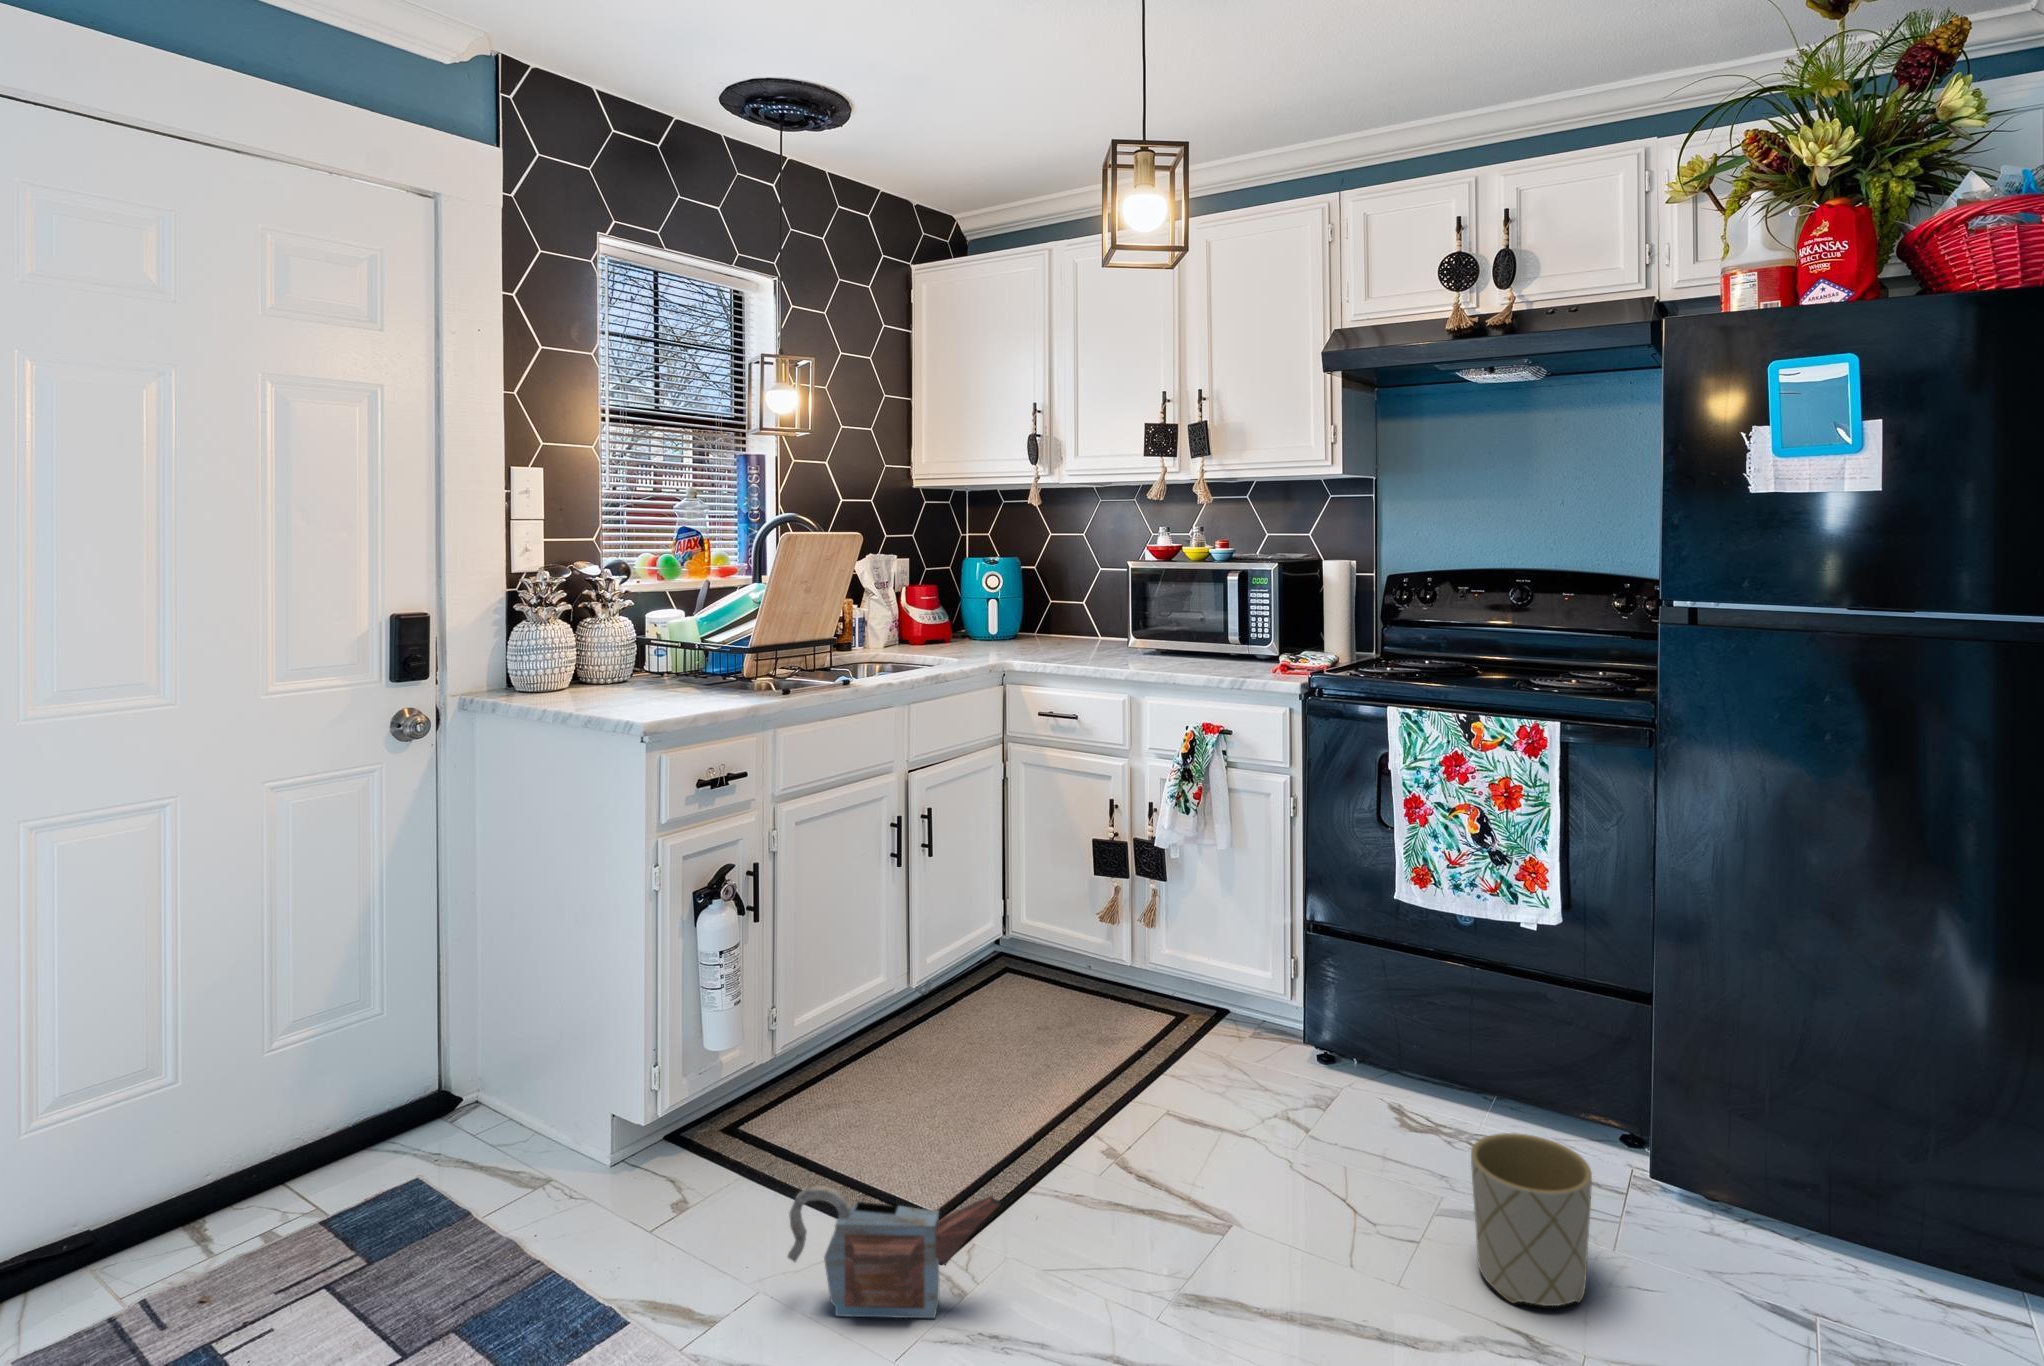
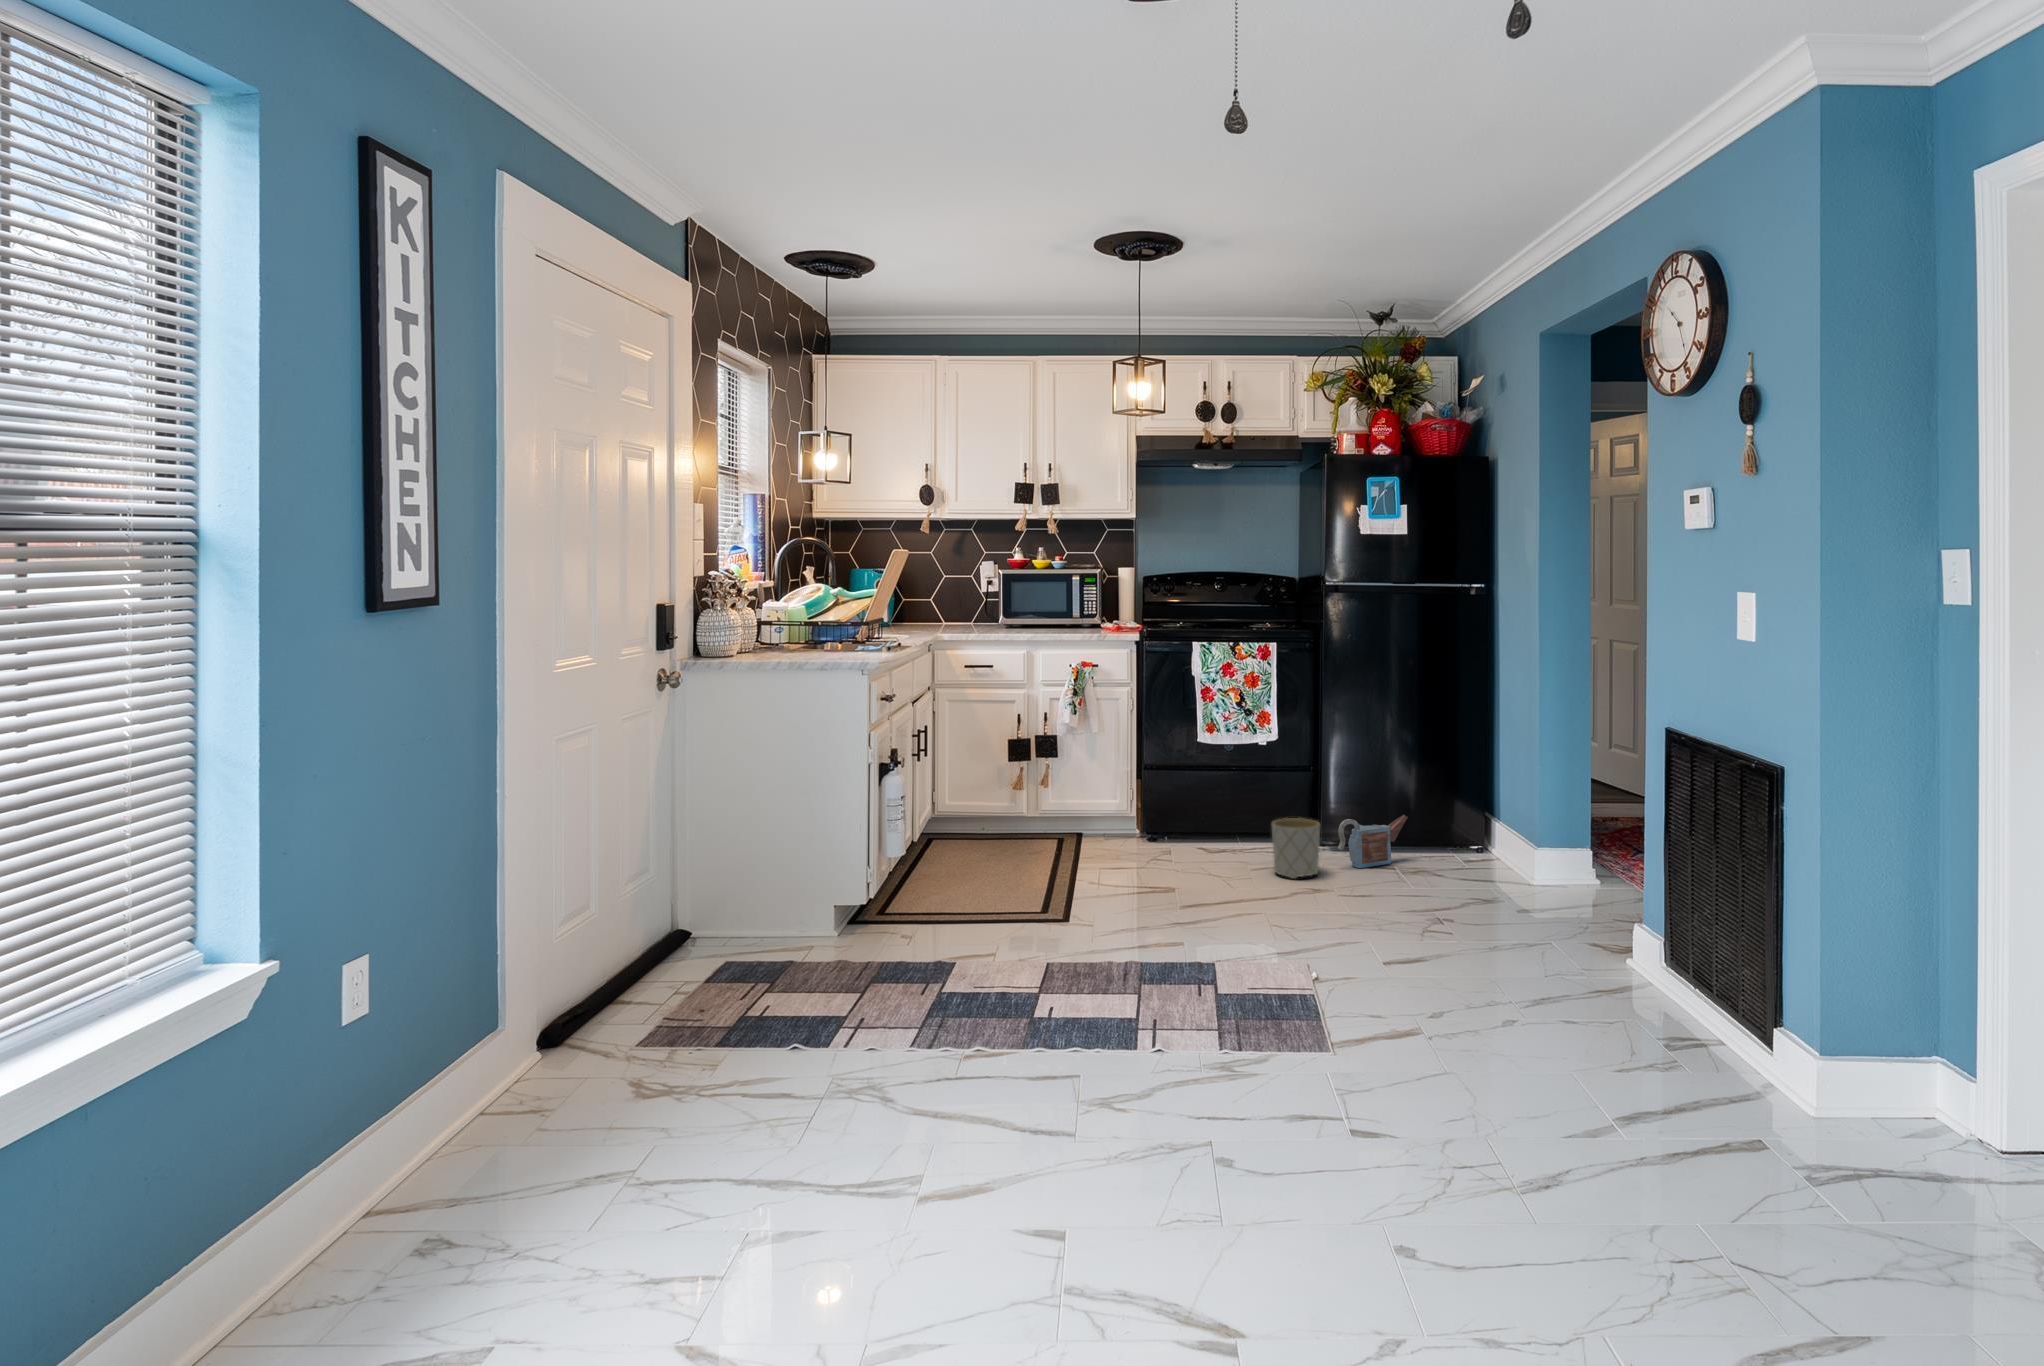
watering can: present [788,1186,1000,1318] -> present [1338,815,1408,868]

